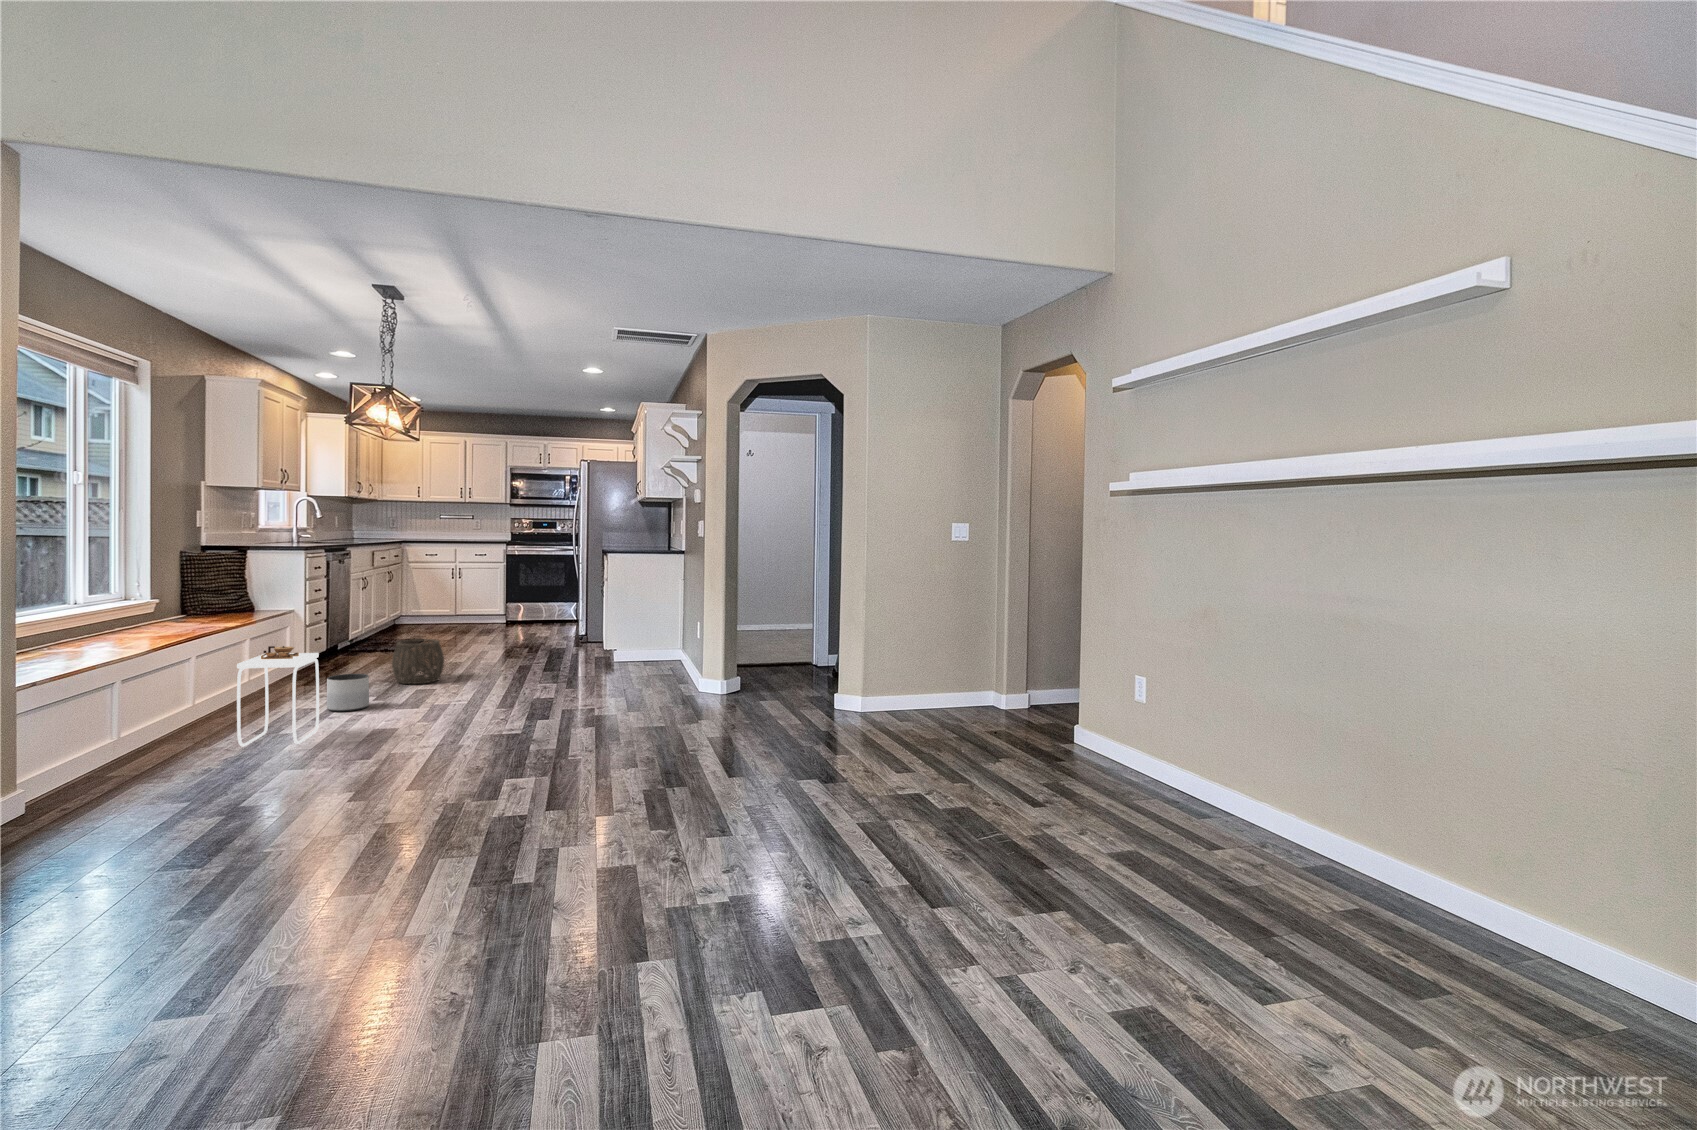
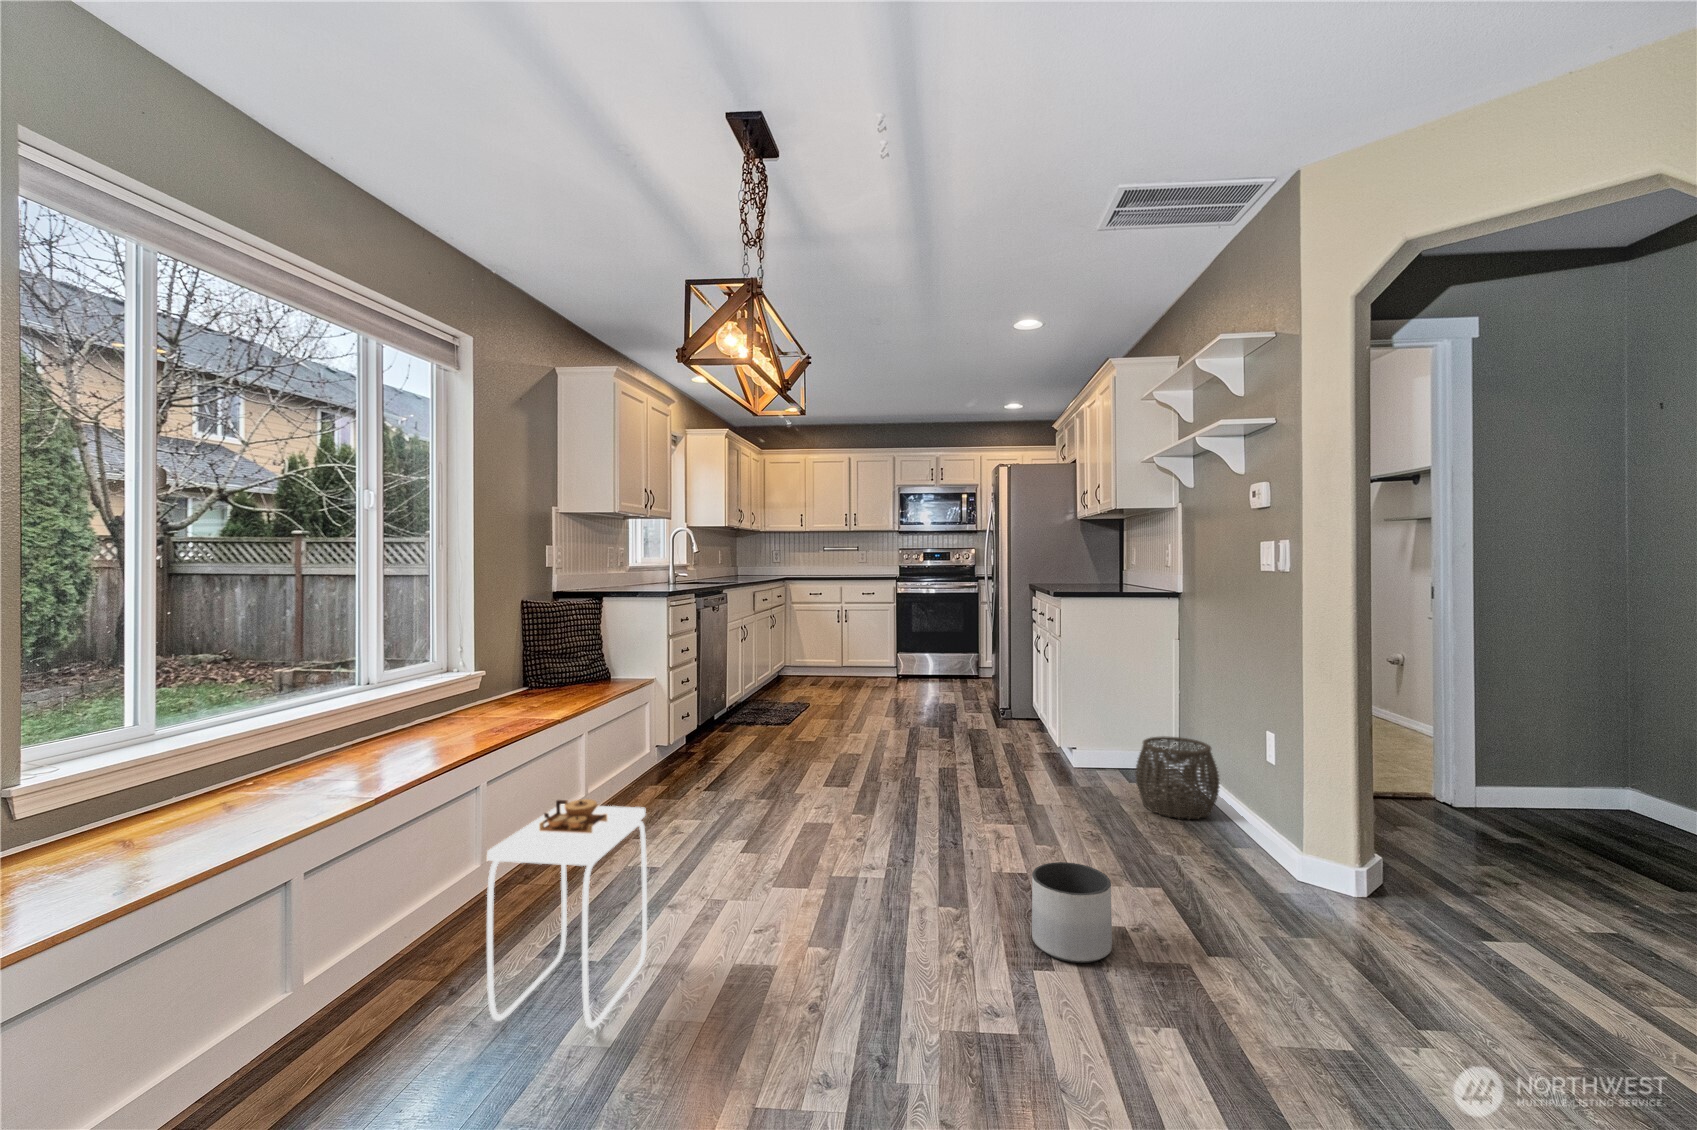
woven basket: present [392,639,444,684] -> present [1135,736,1220,819]
planter: present [327,674,369,712] -> present [1032,862,1112,963]

